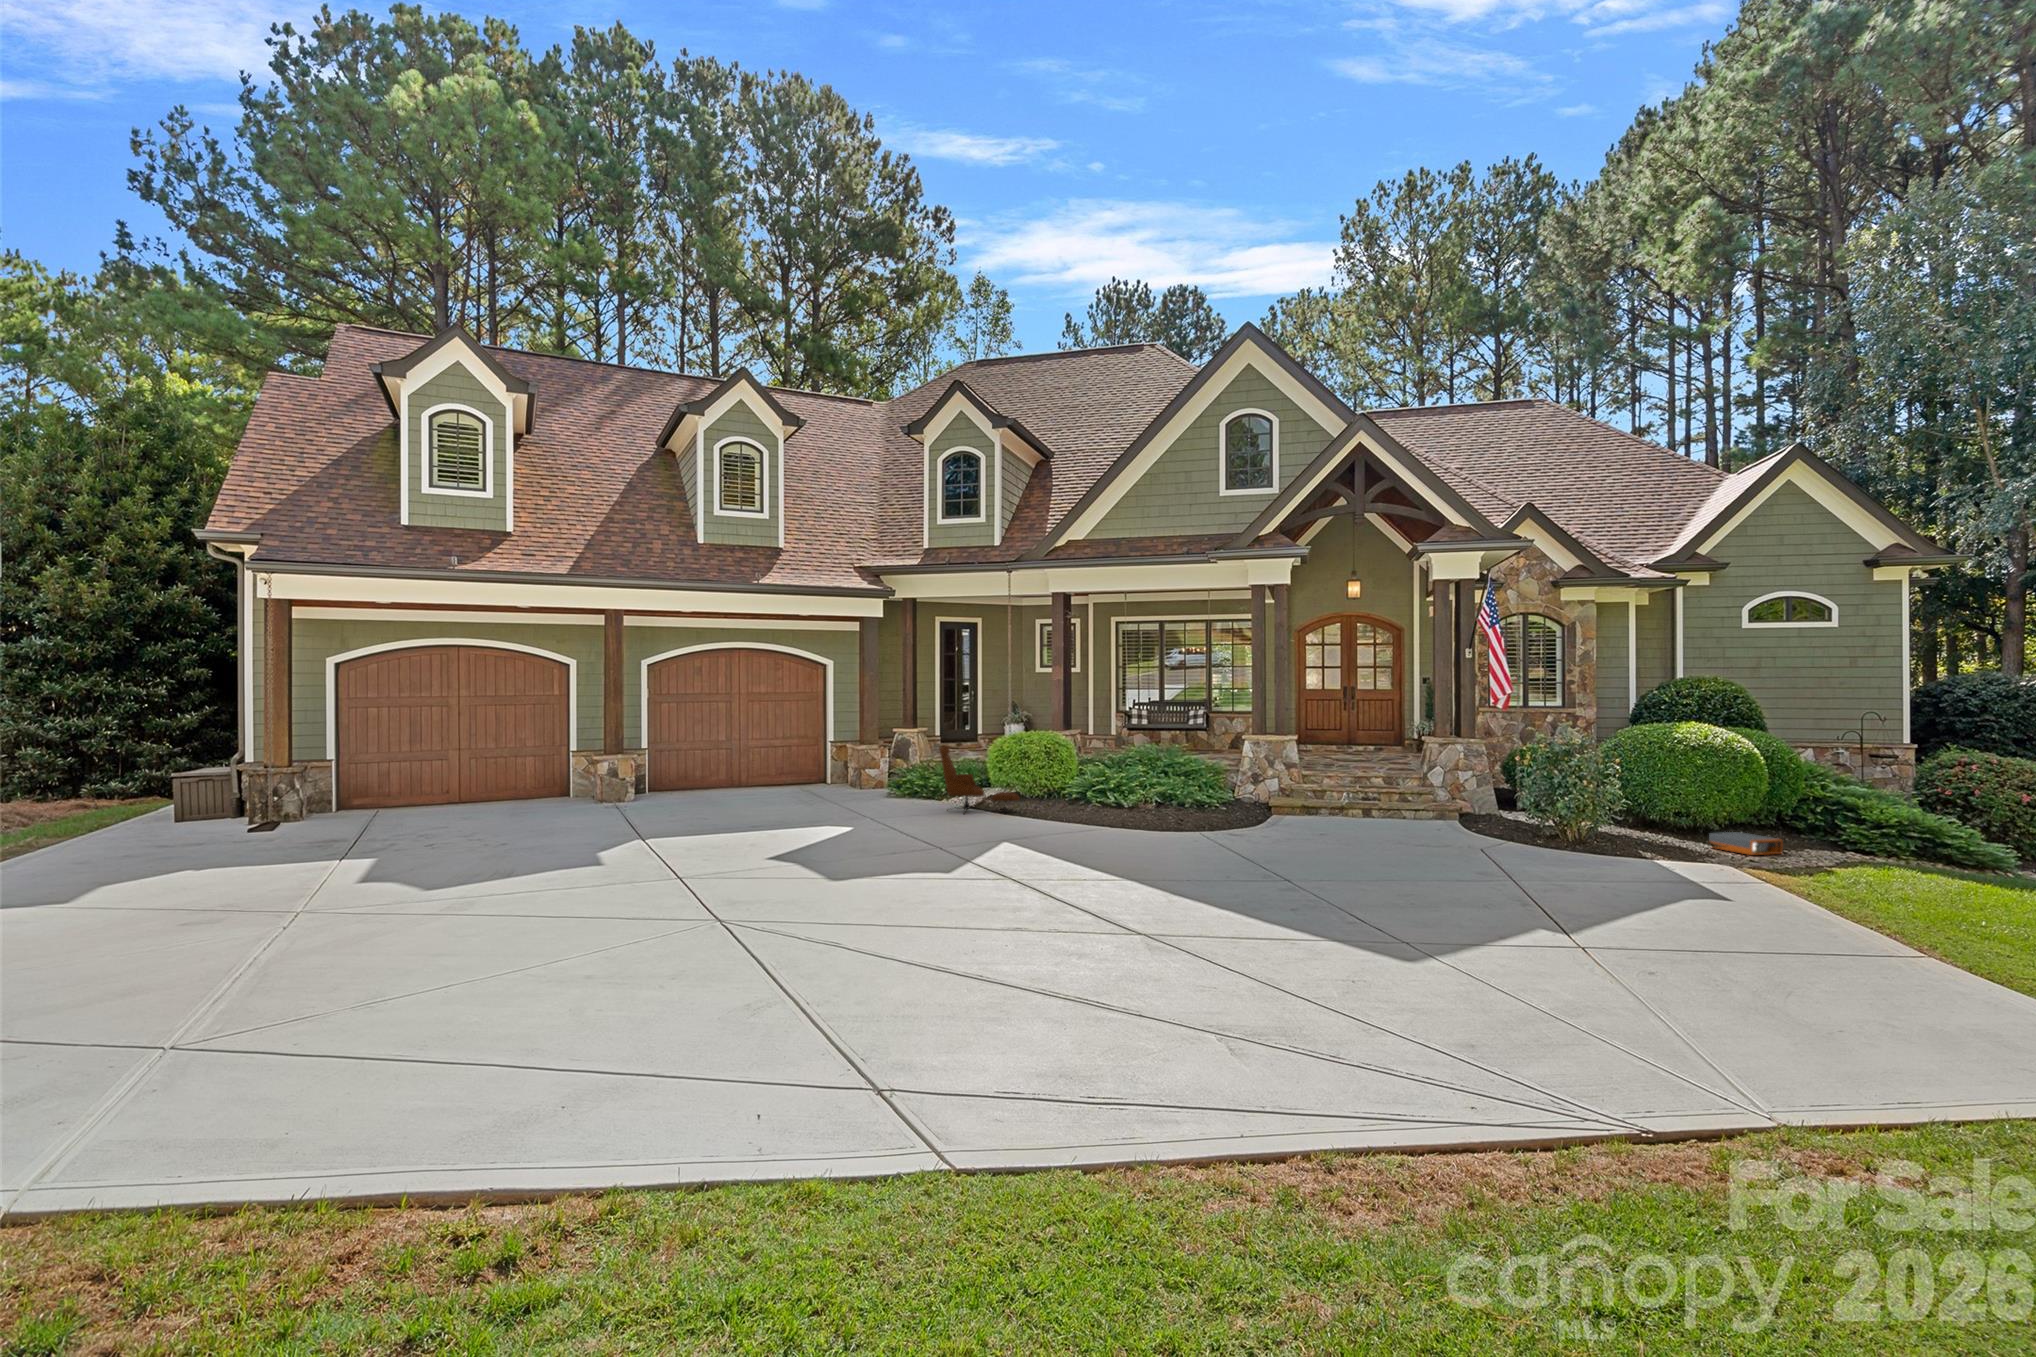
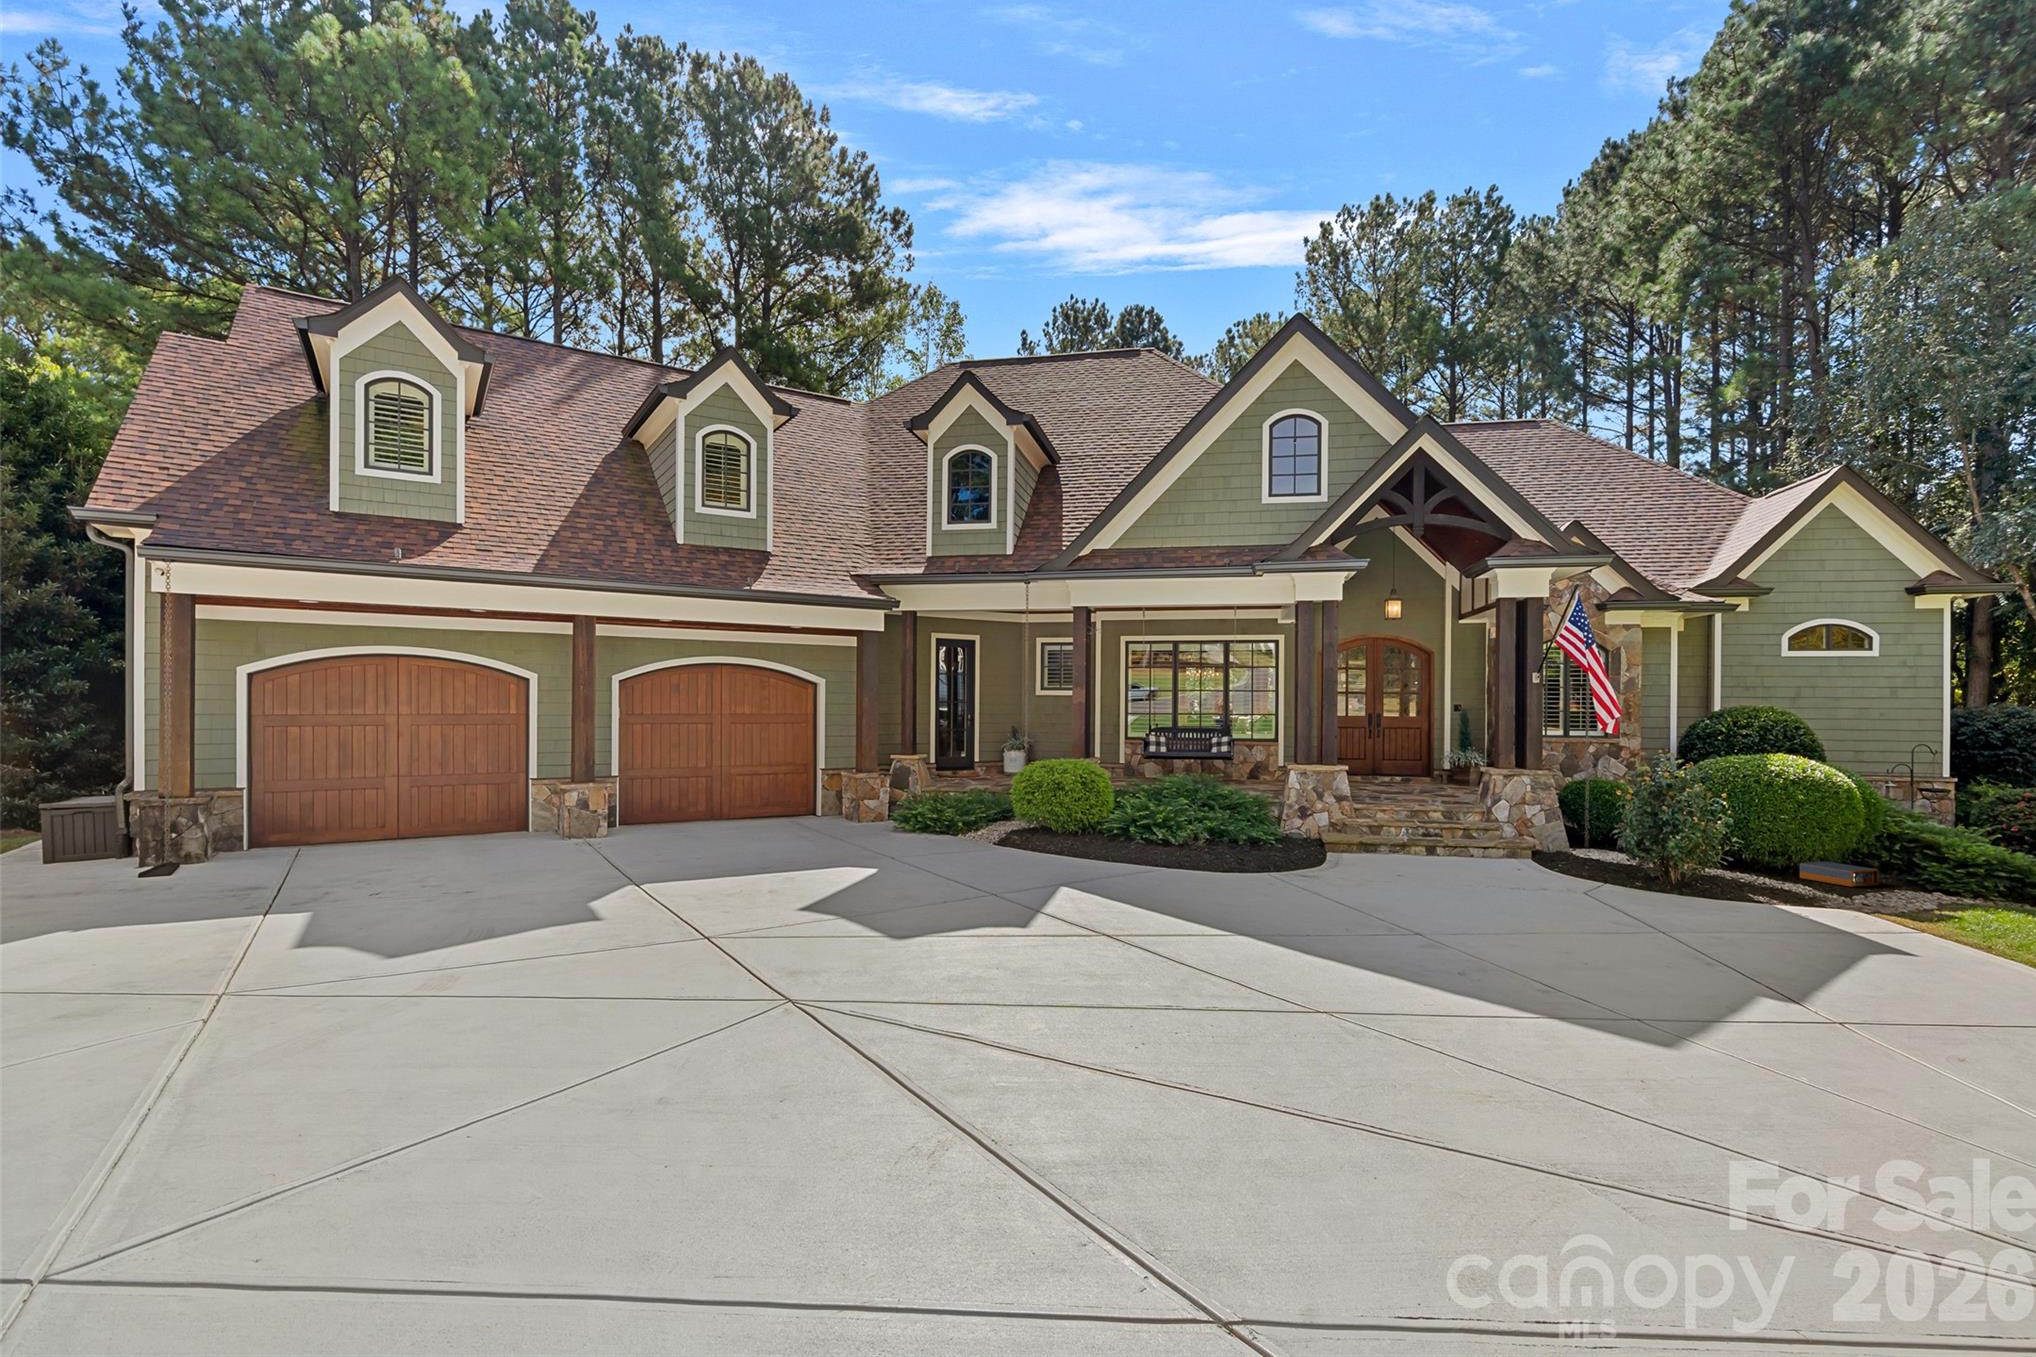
lounge chair: present [939,746,1020,812] -> none [965,772,1054,849]

